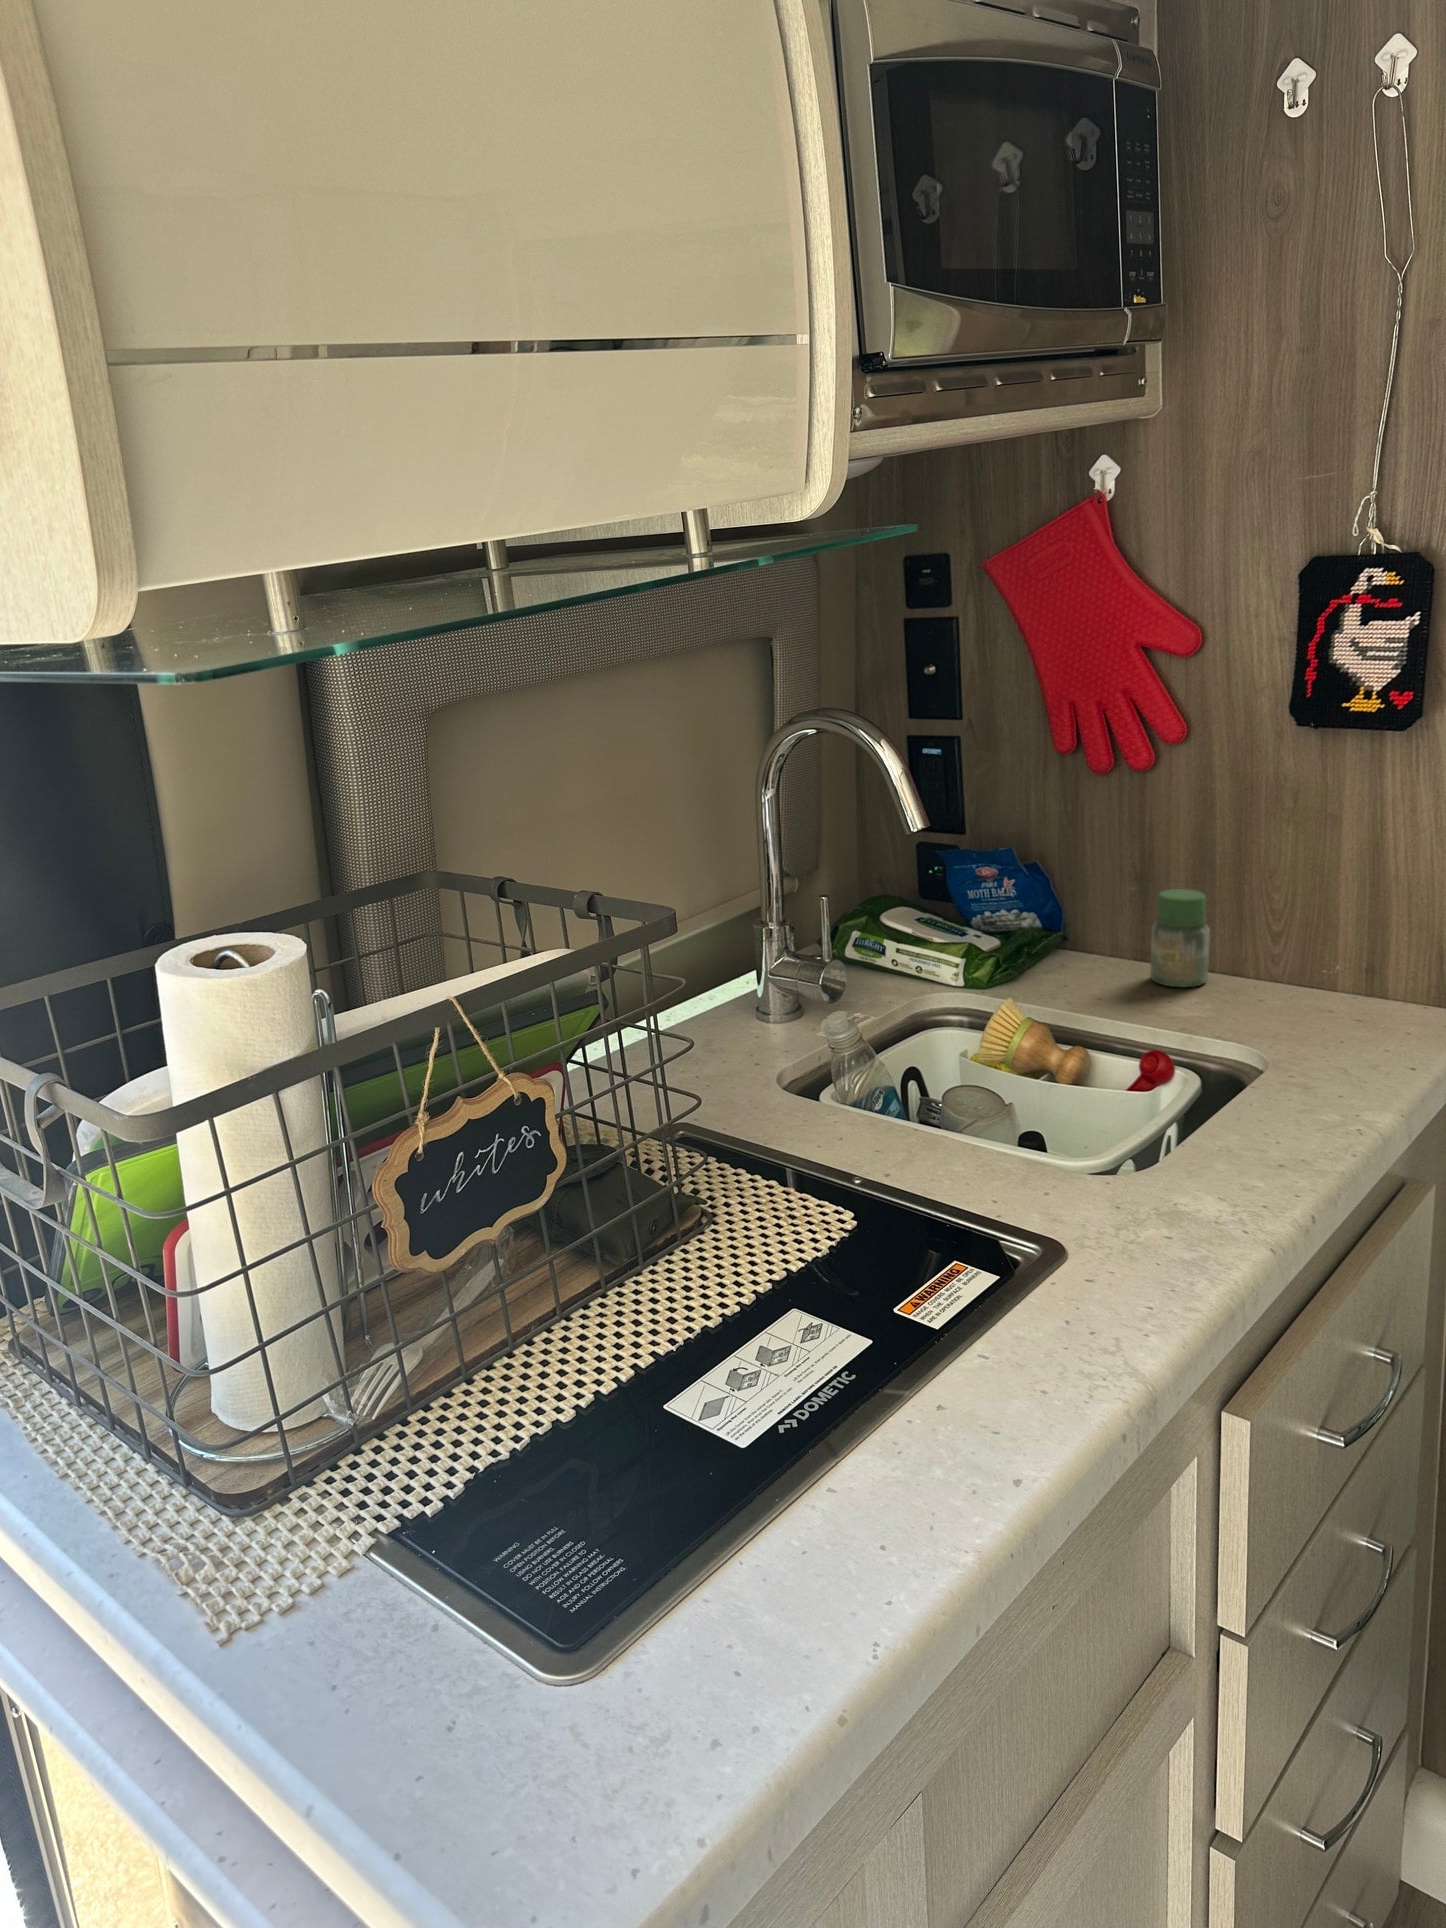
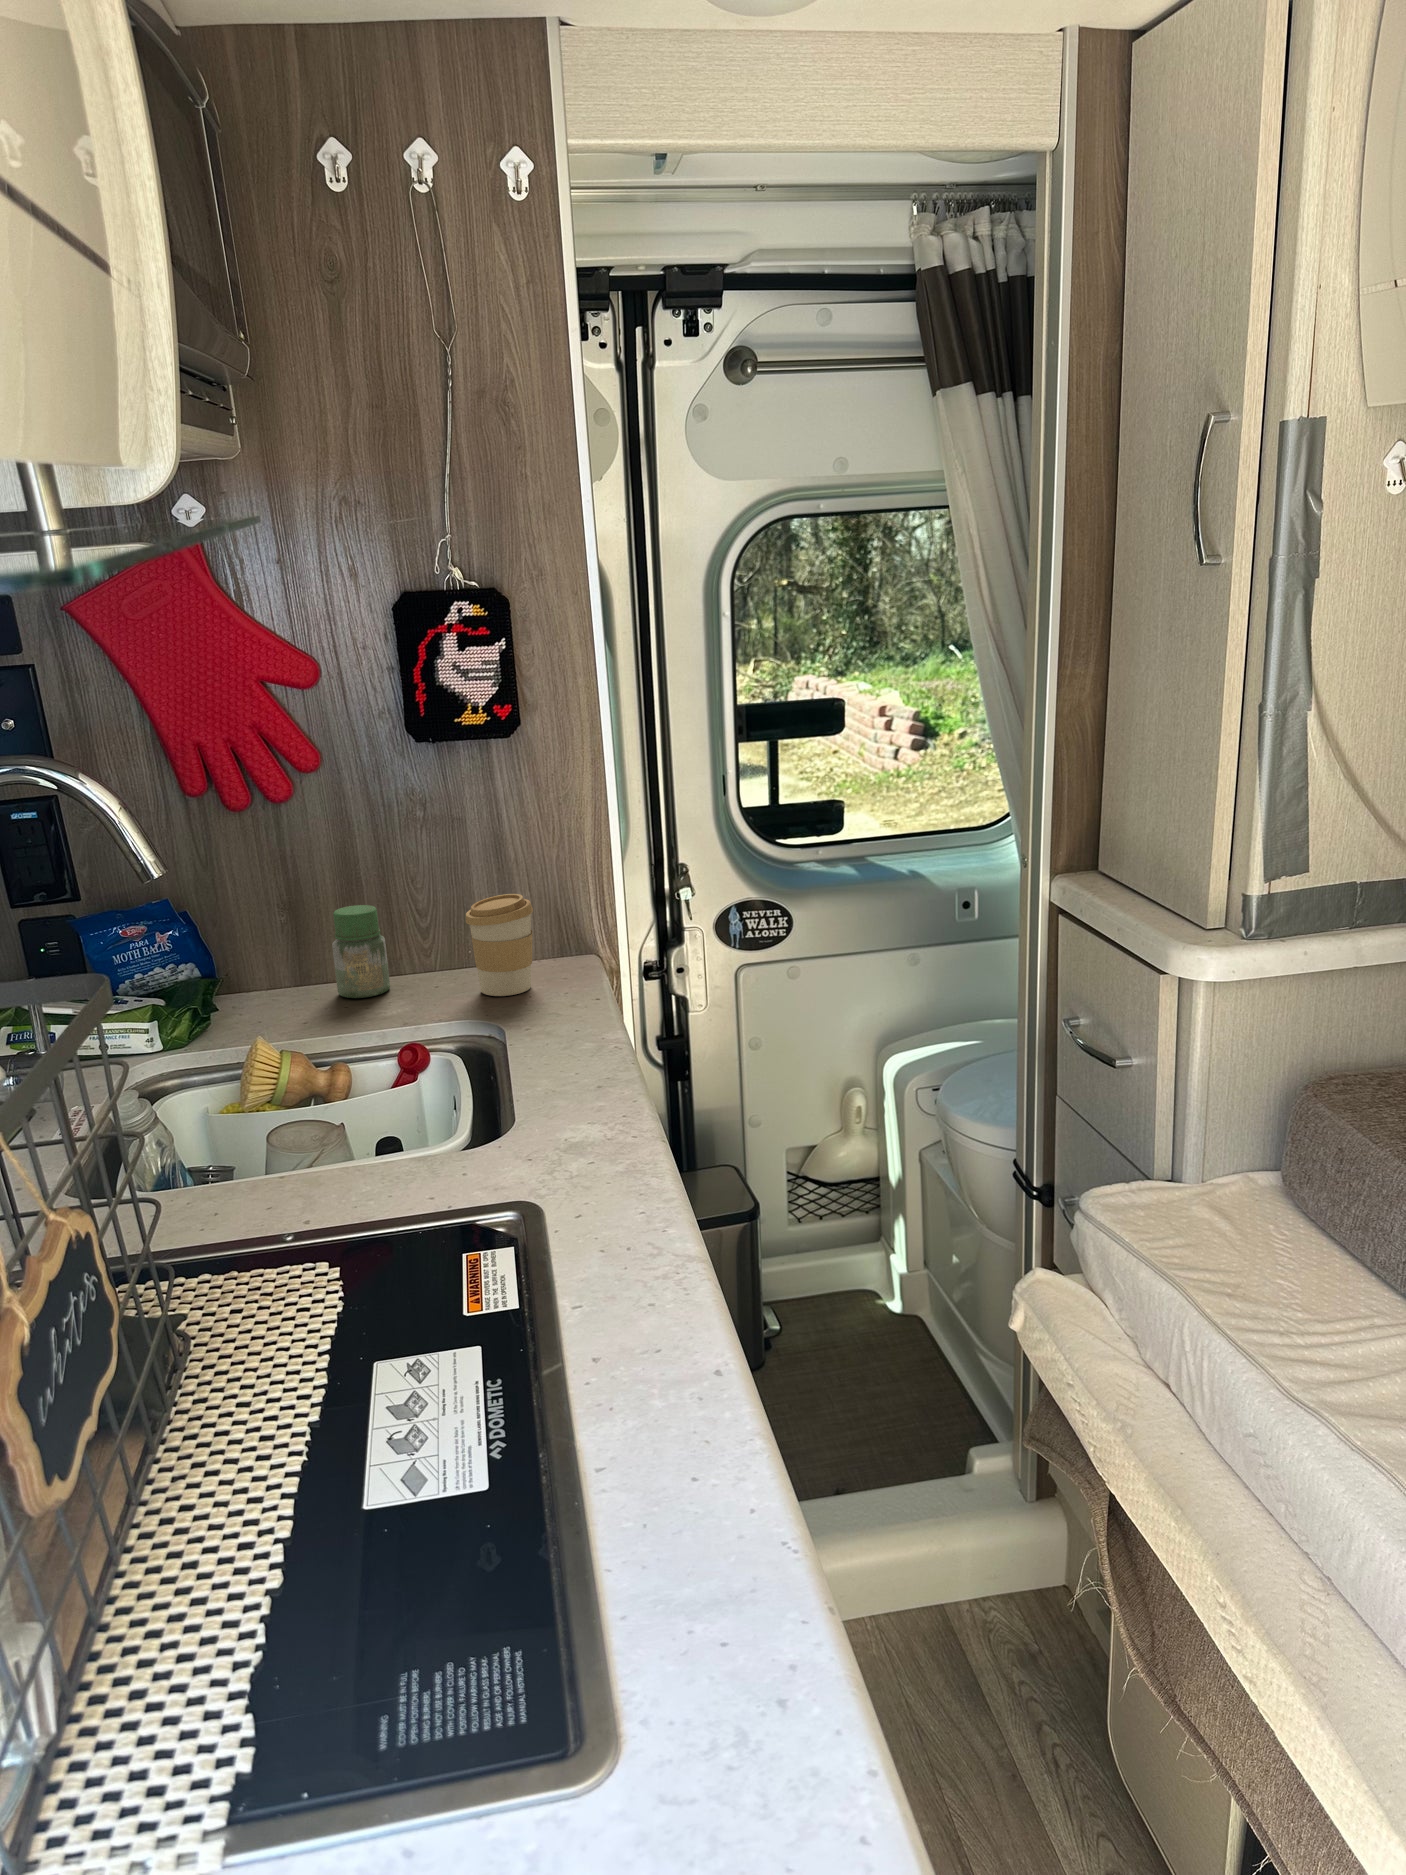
coffee cup: none [1281,911,1366,1027] -> present [466,894,533,996]

